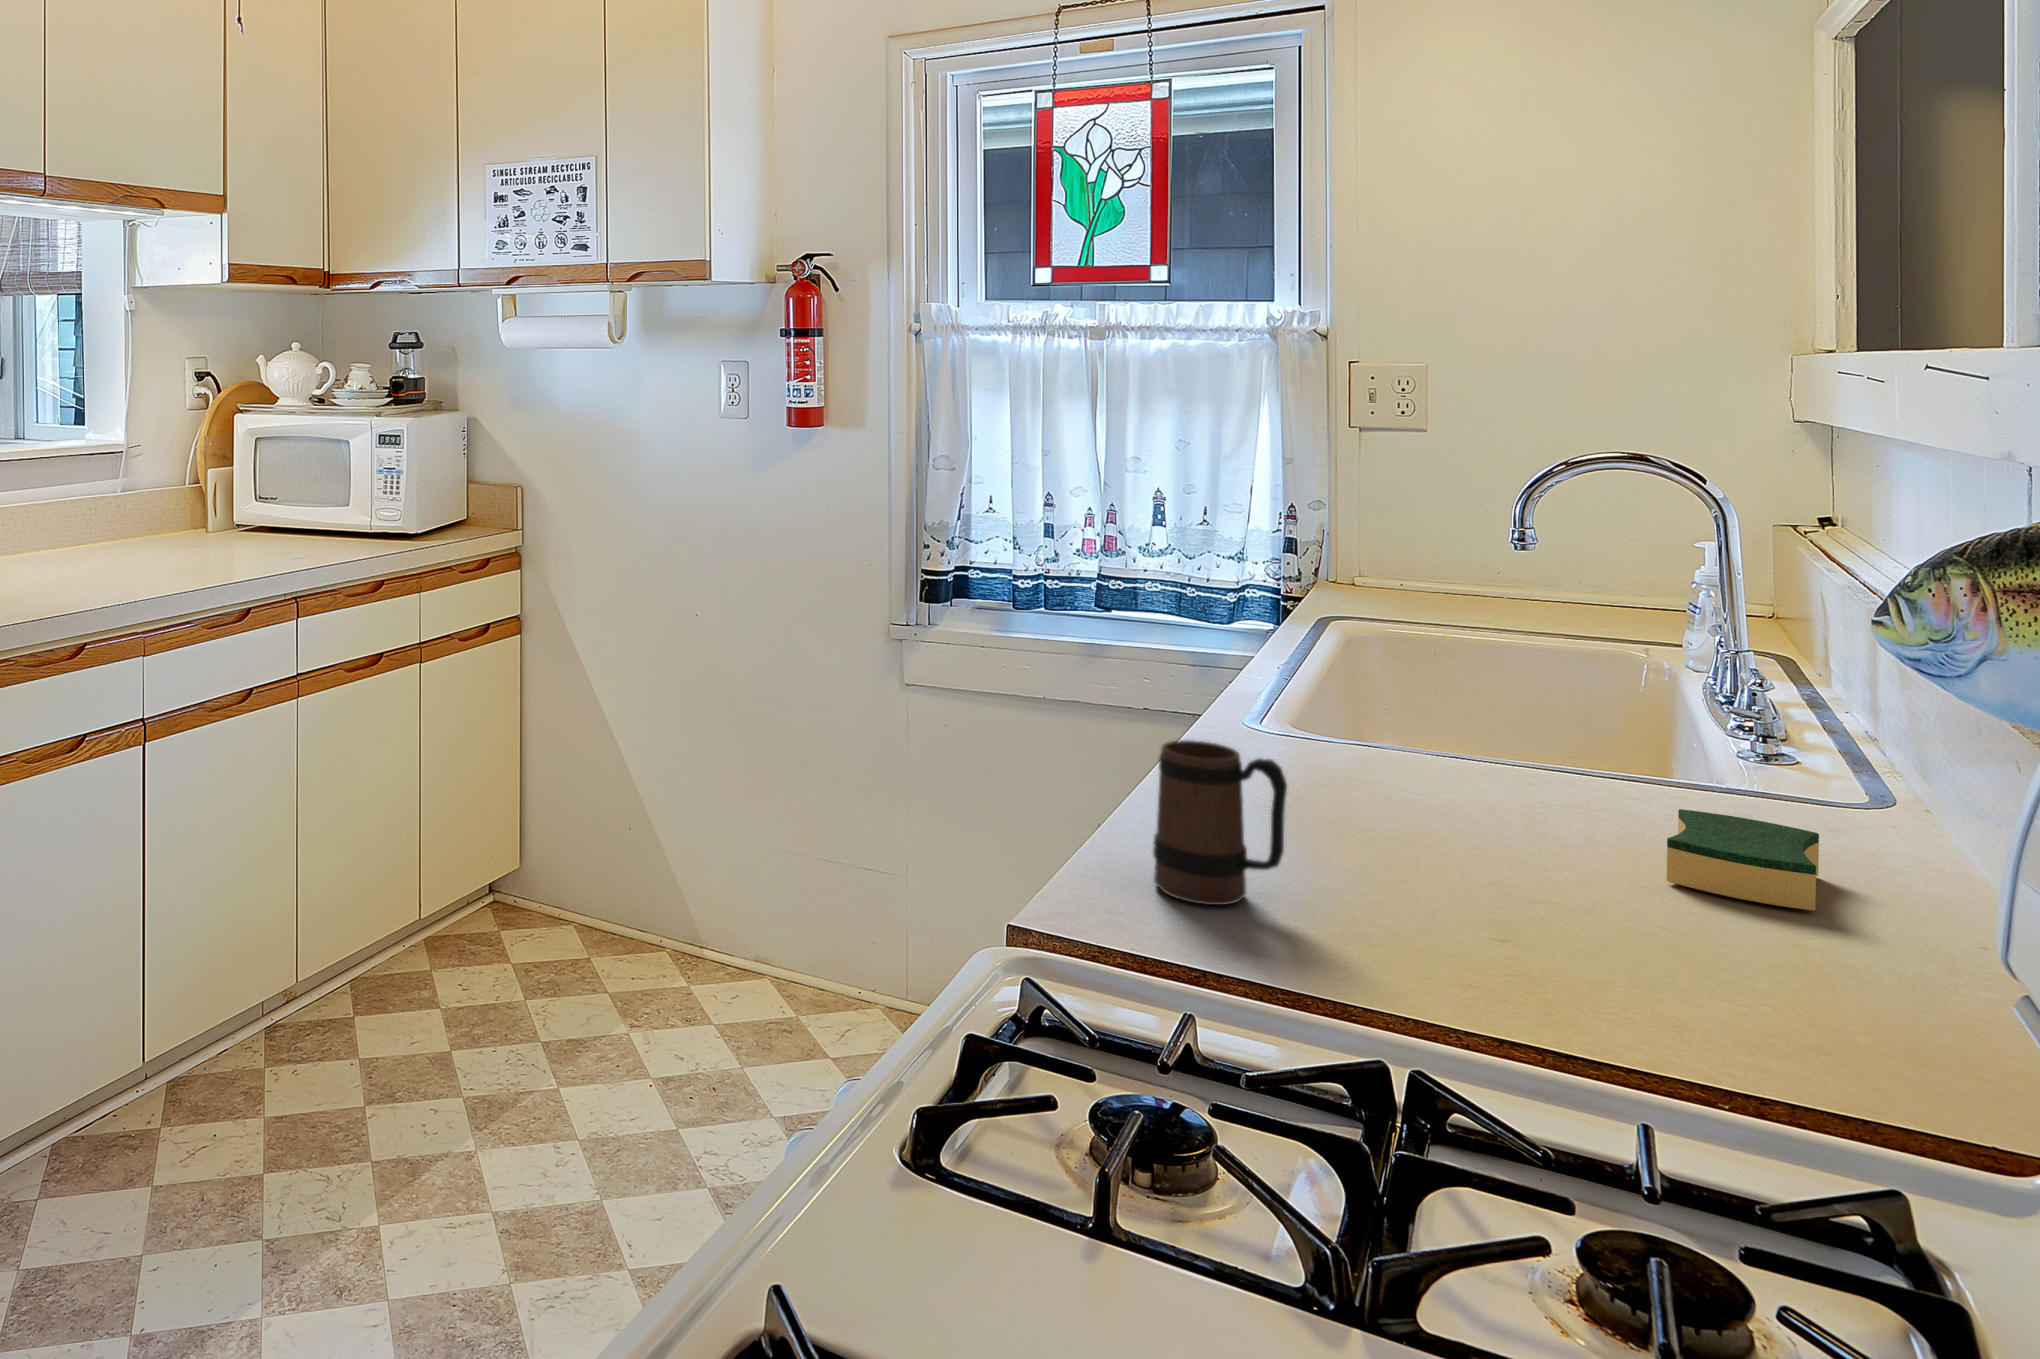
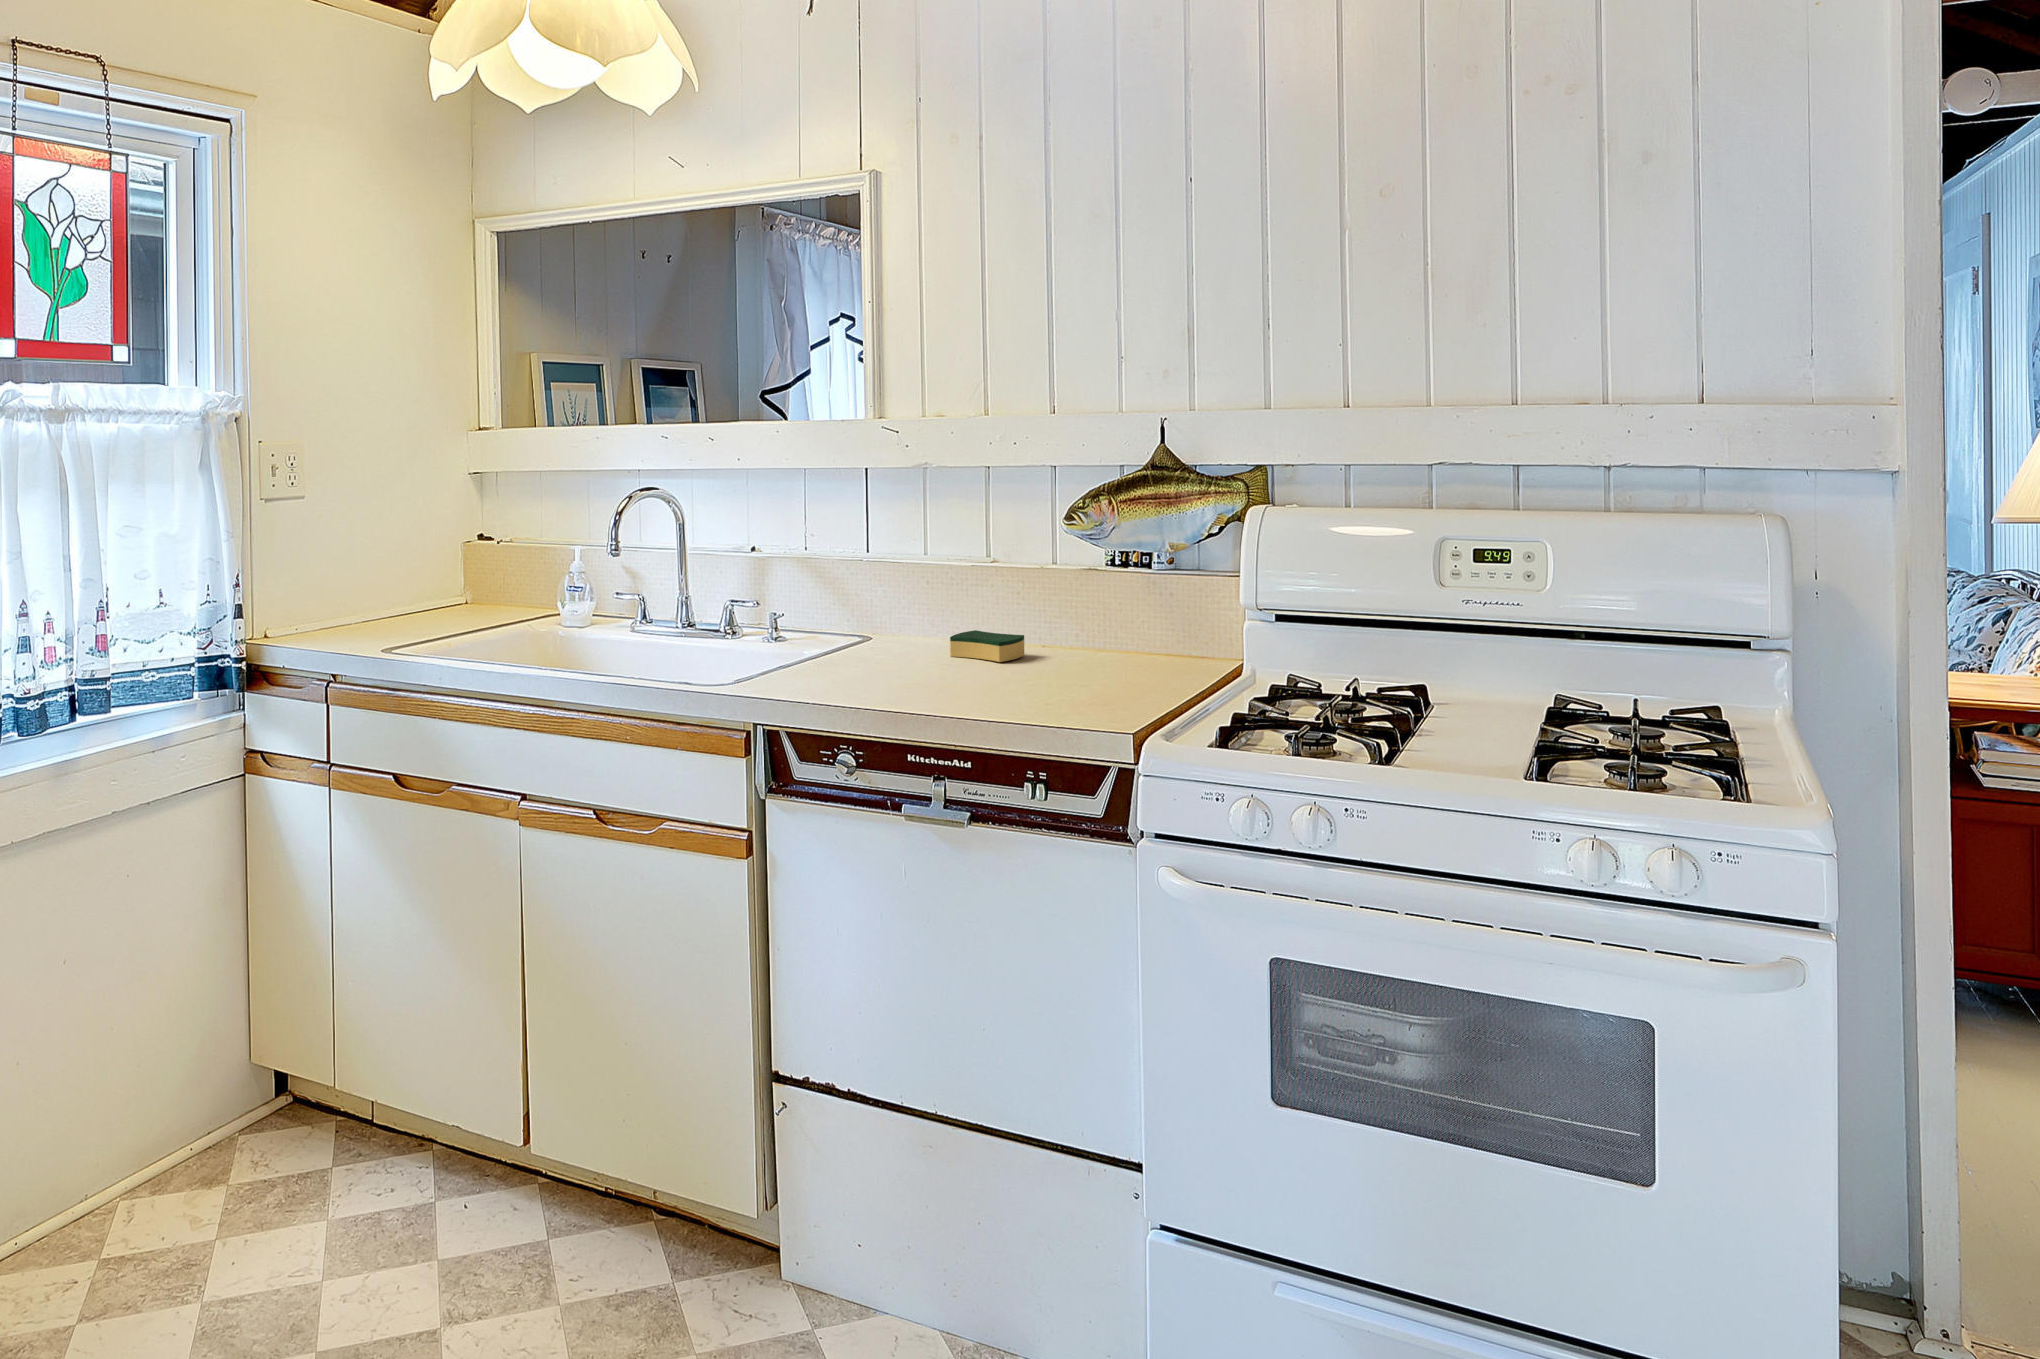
mug: present [1153,740,1287,905] -> none [1046,629,1096,717]

